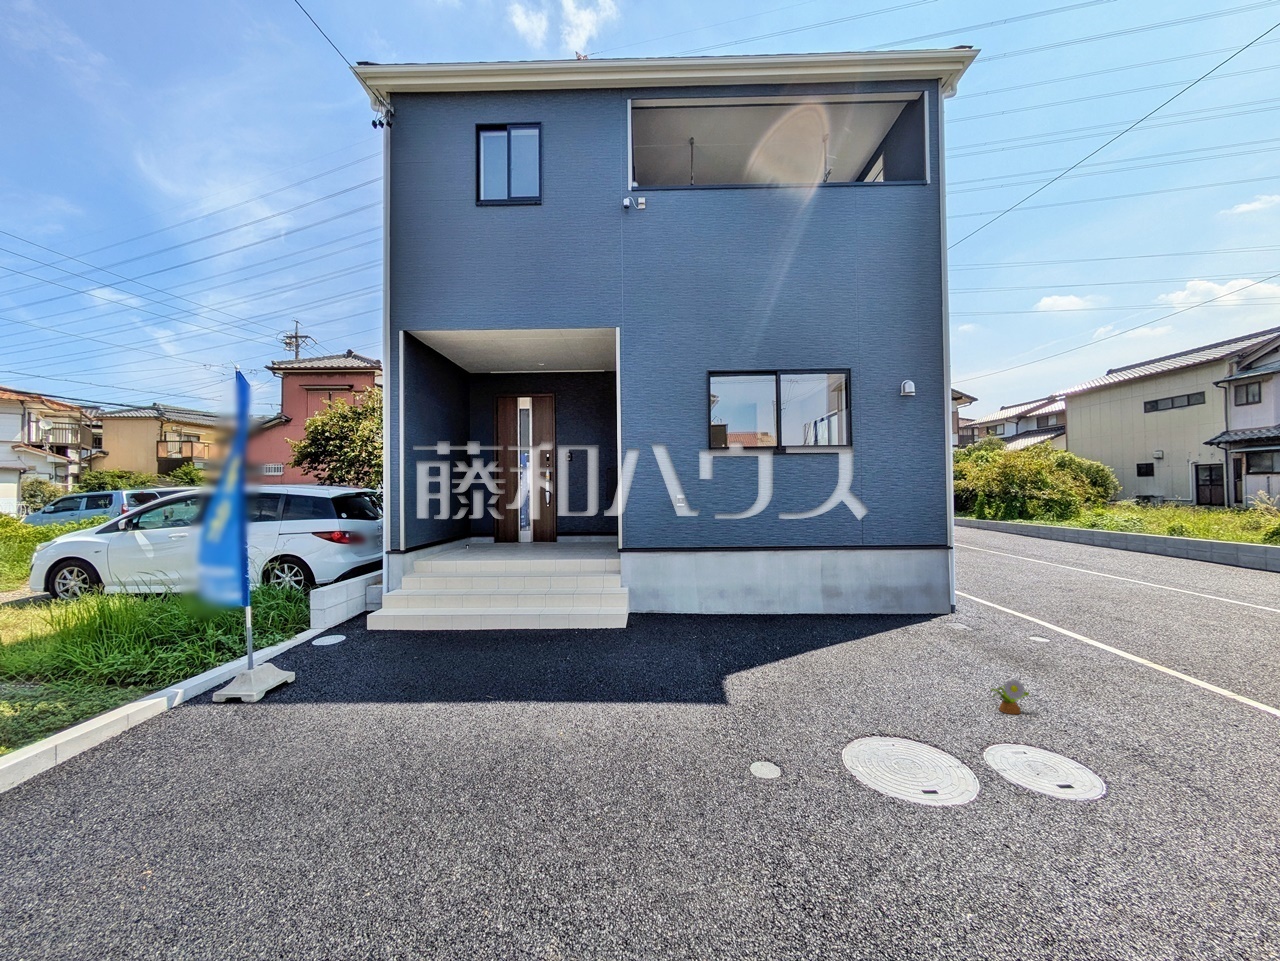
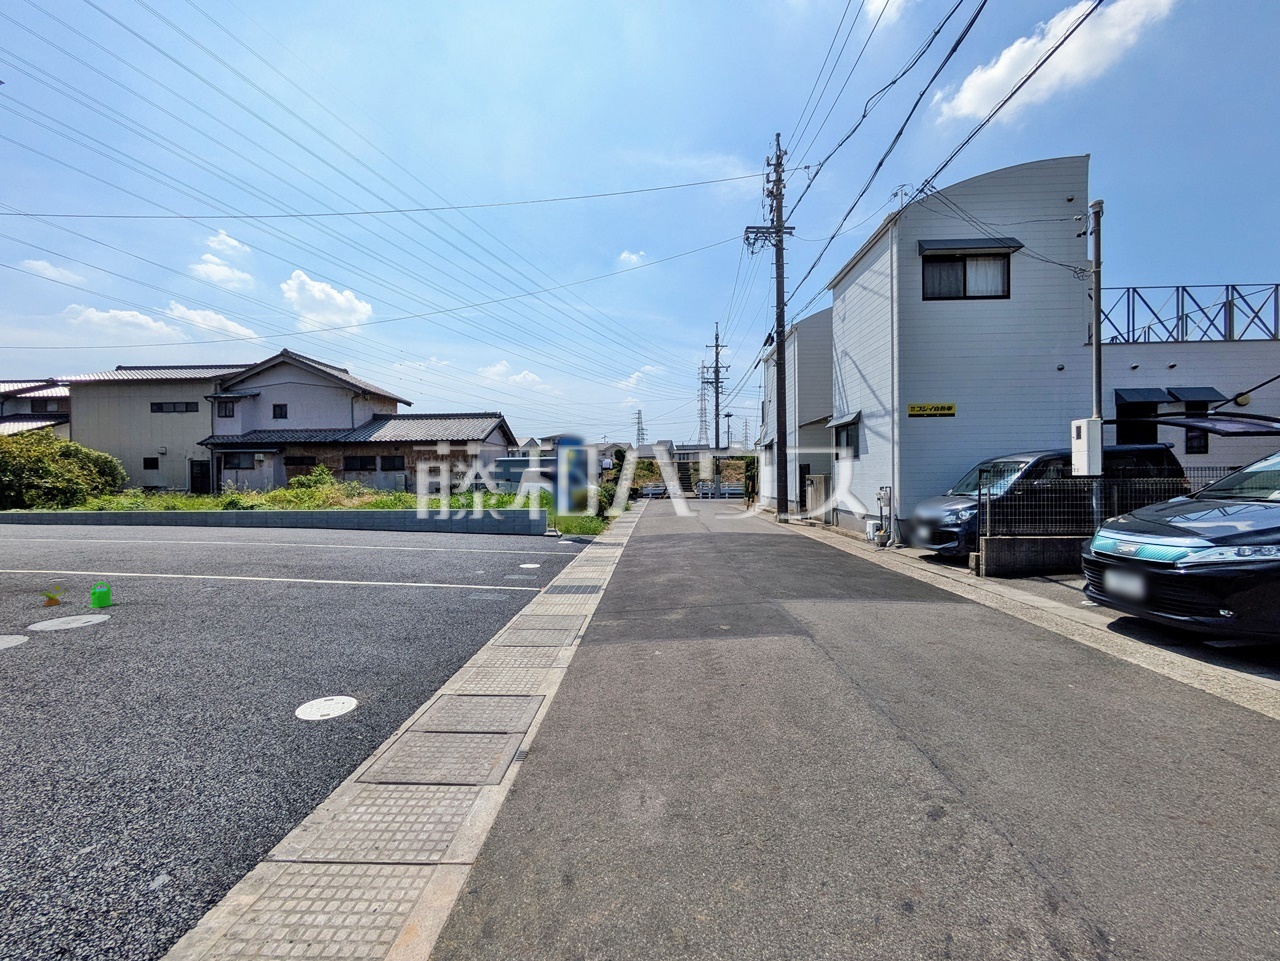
watering can: none [1058,701,1098,751] -> present [90,582,112,607]

